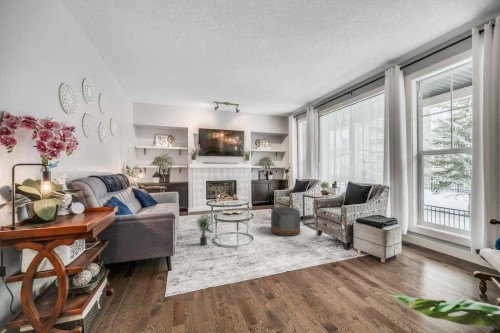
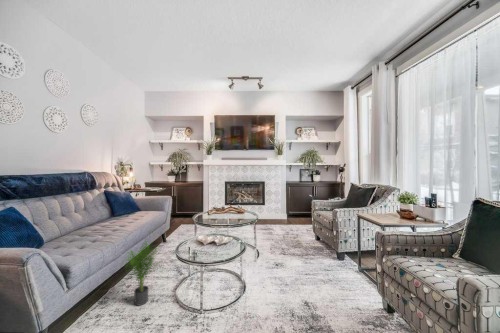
pouf: present [271,207,300,236] -> none [282,238,343,310]

